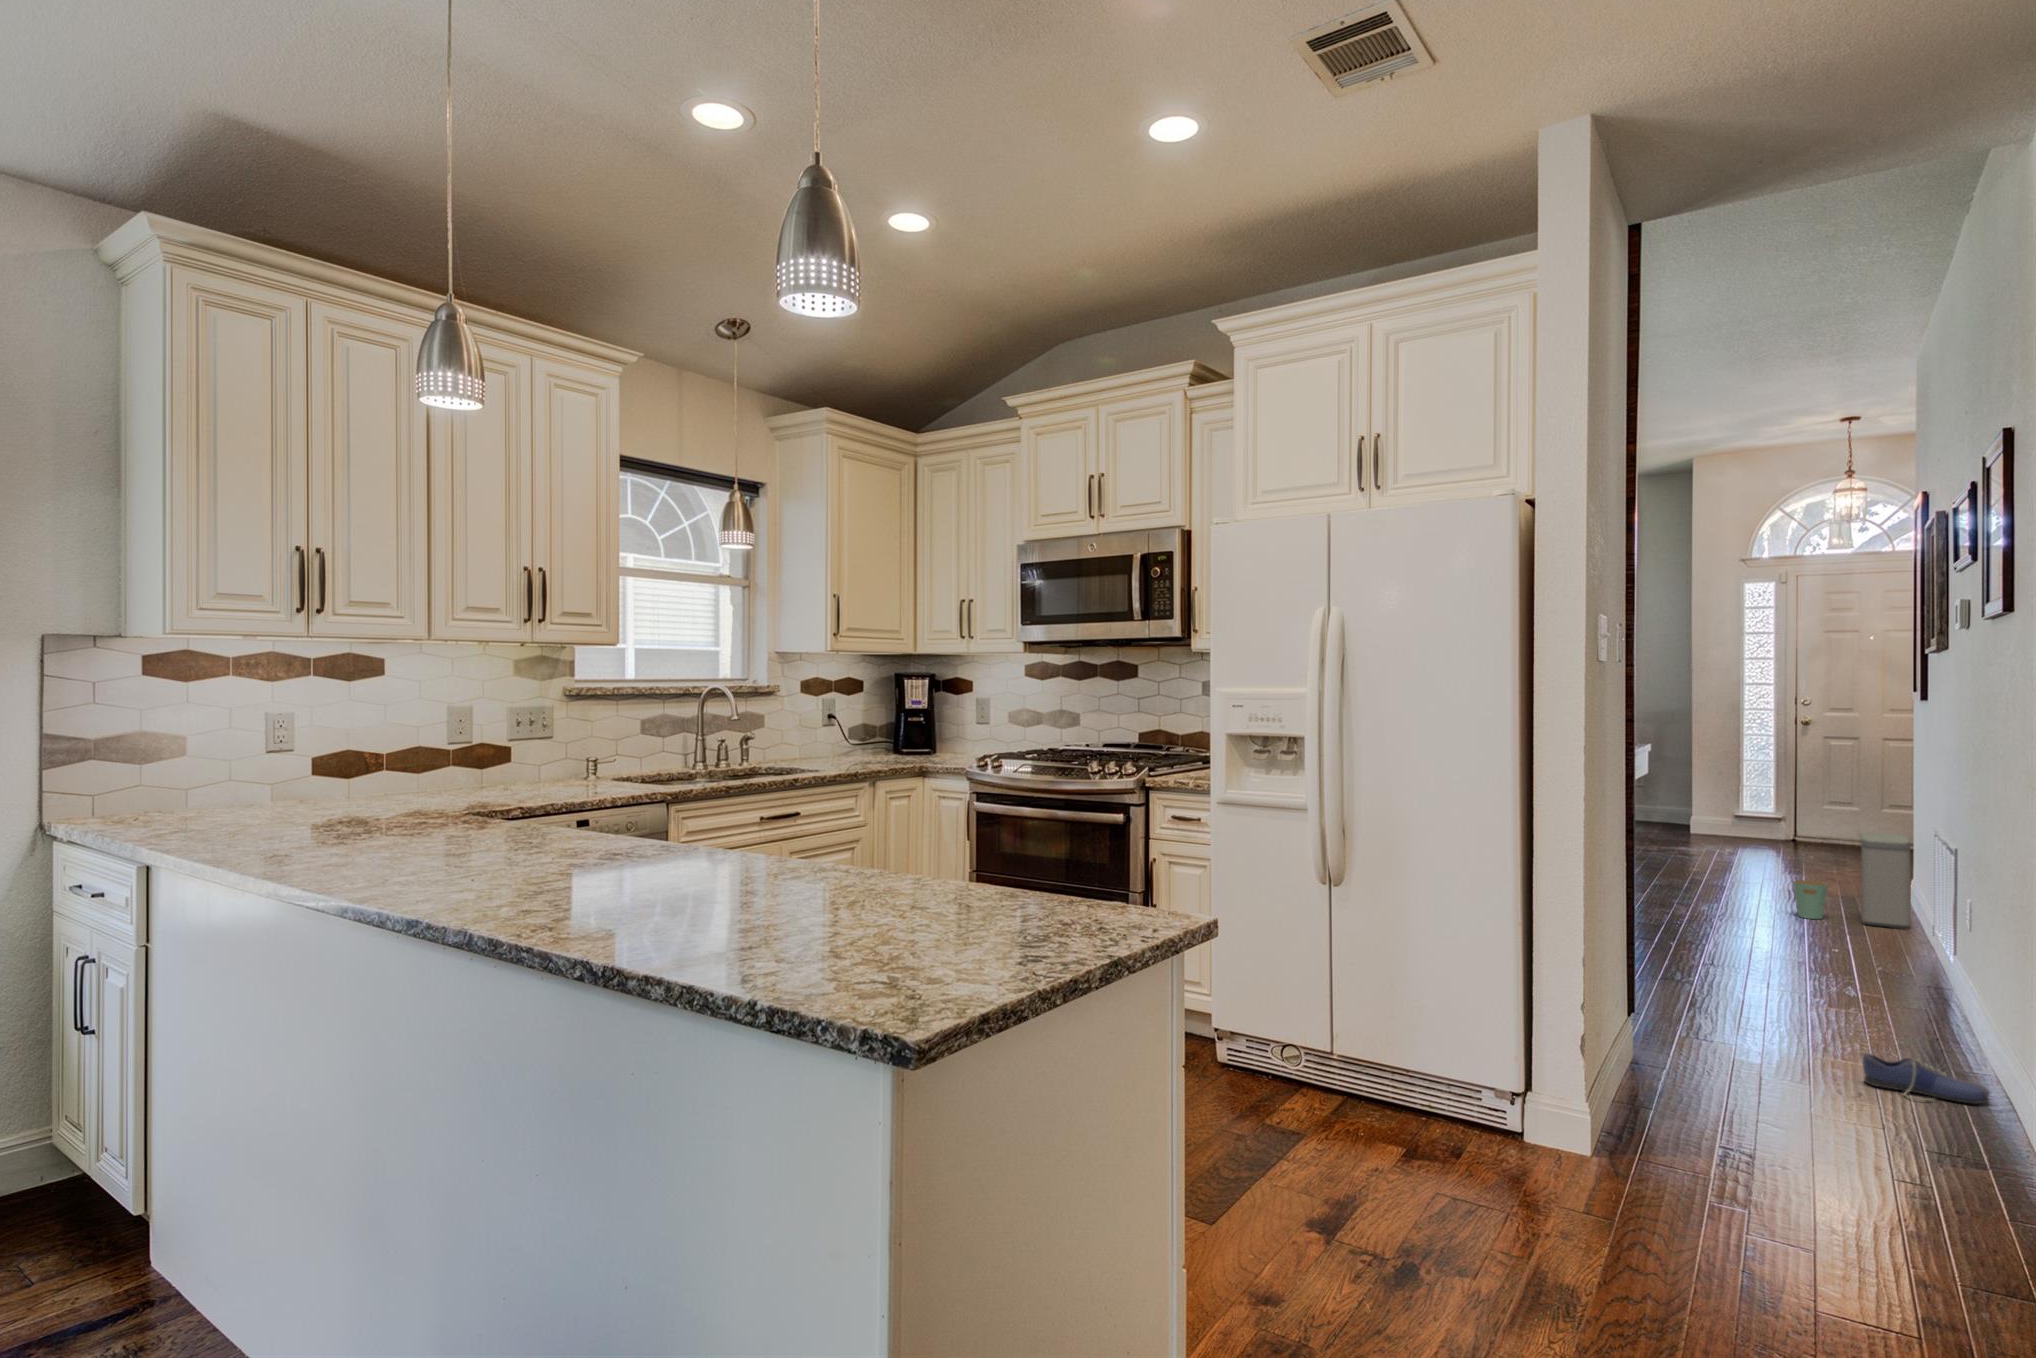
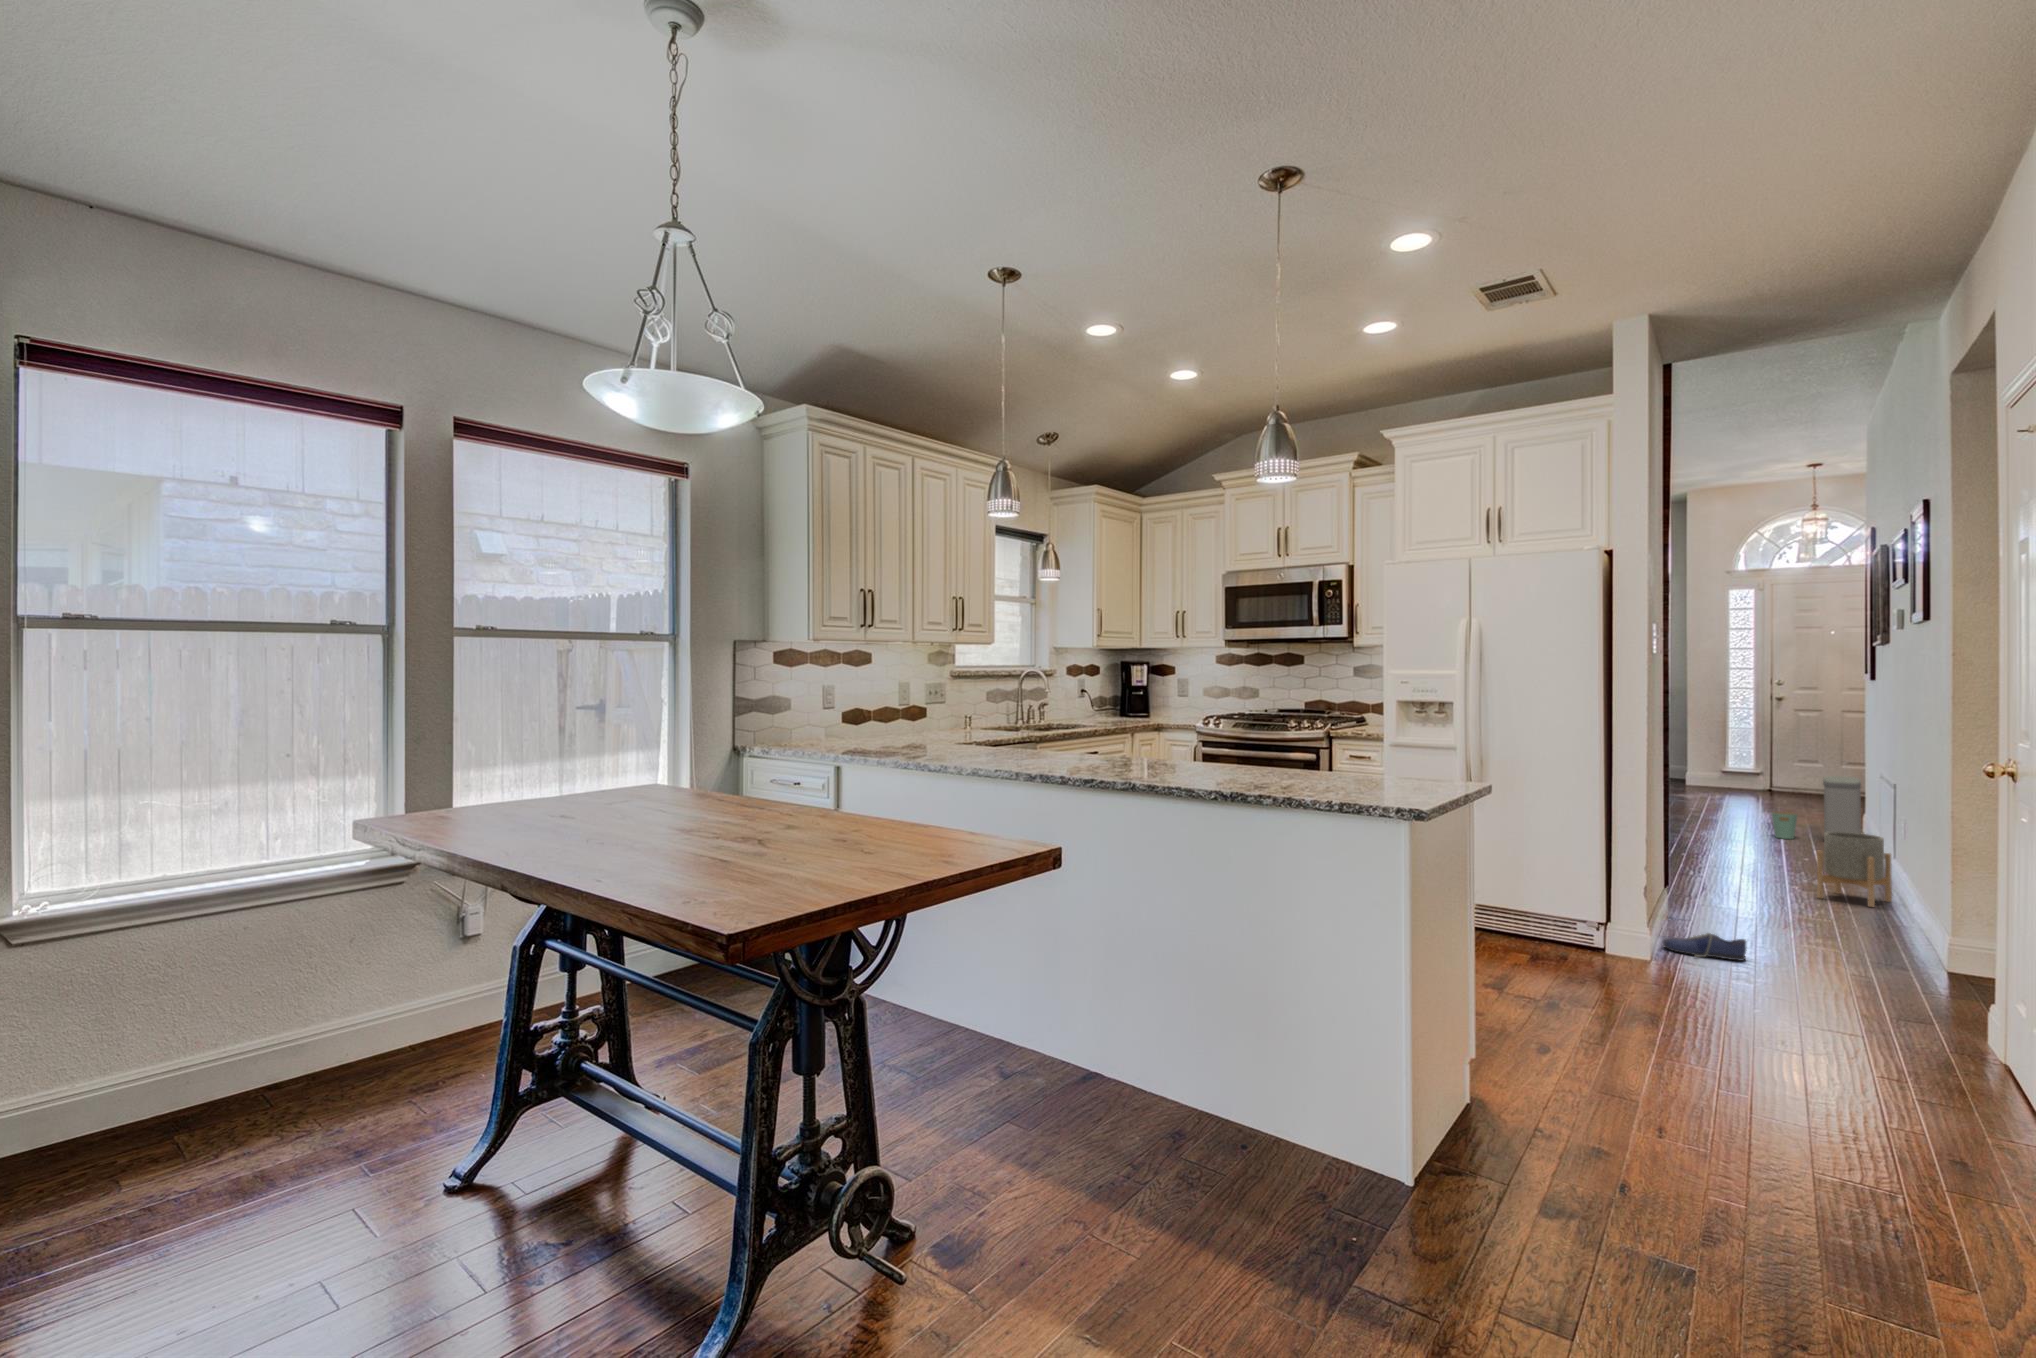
planter: none [1853,926,1959,1043] -> present [1817,832,1892,907]
shoe: present [1863,1053,1989,1104] -> present [1663,933,1747,961]

